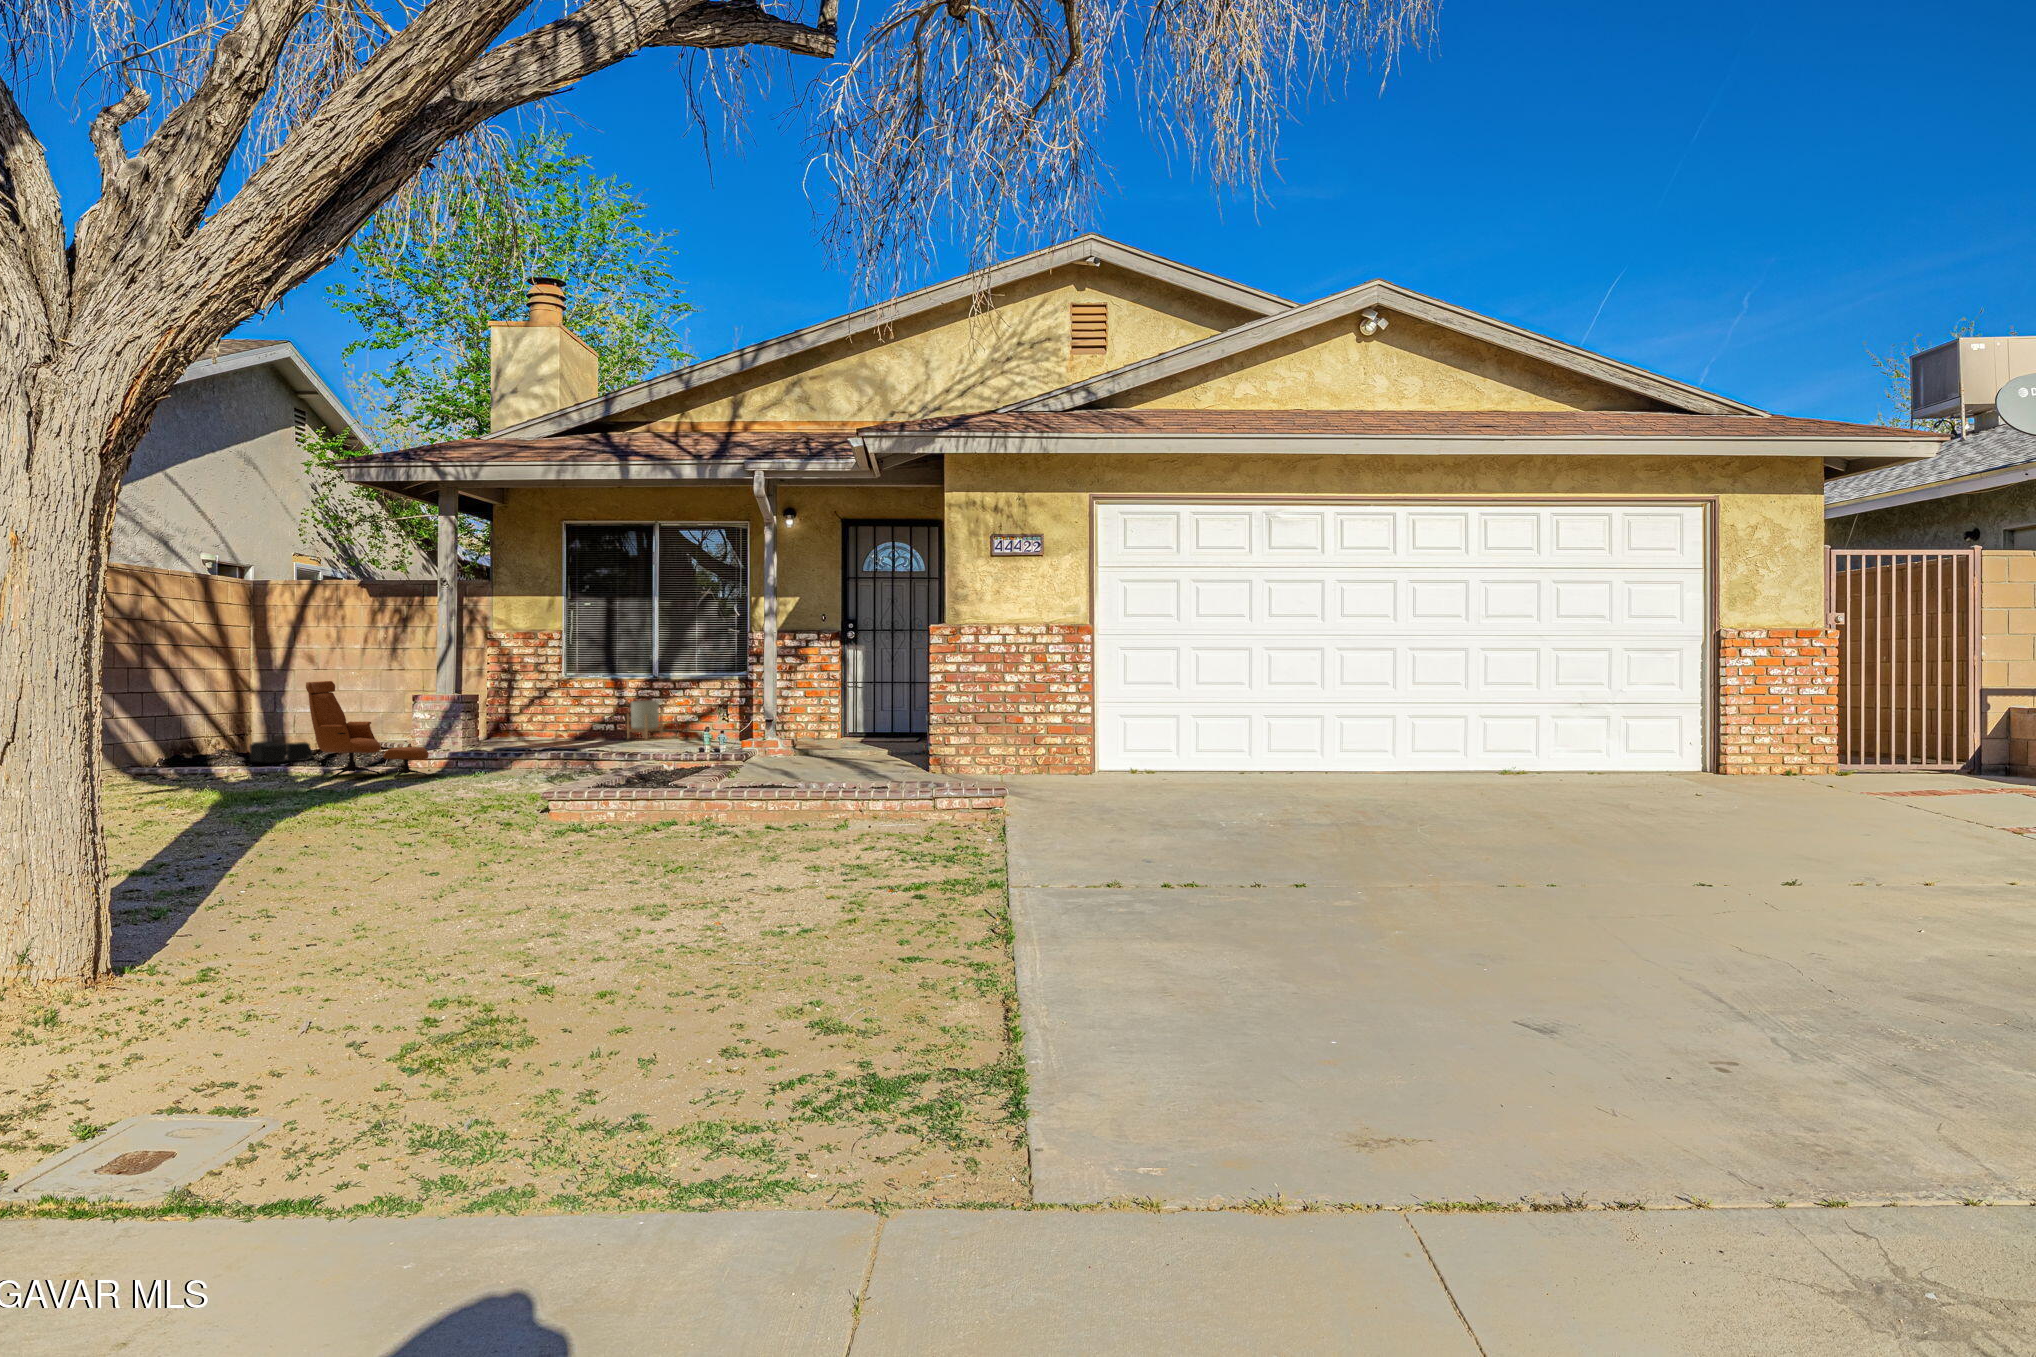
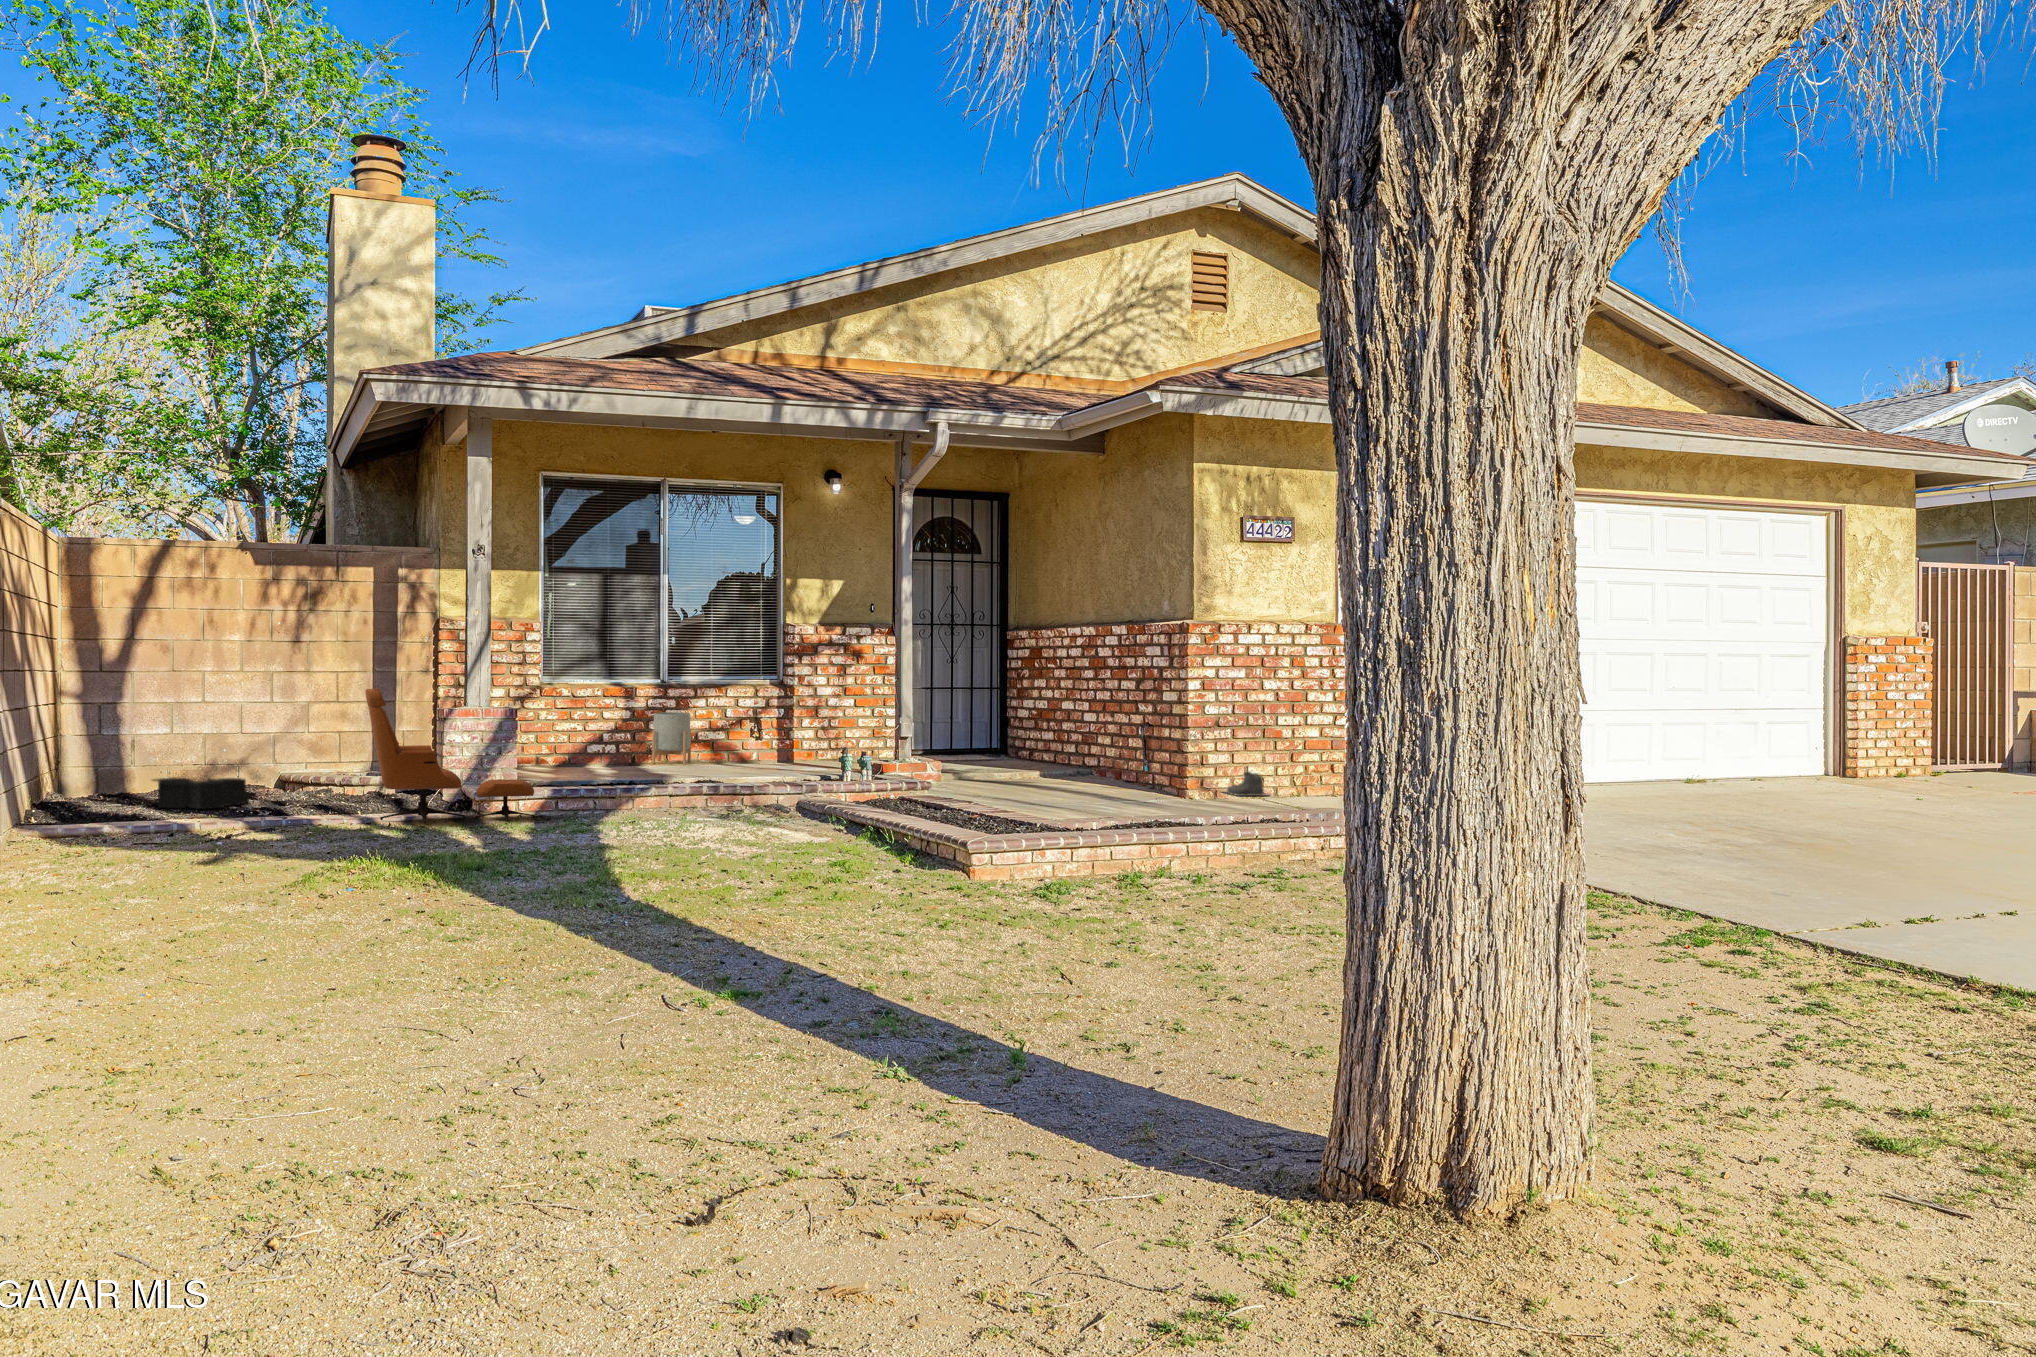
boots: none [953,753,992,776] -> present [1225,770,1268,796]

